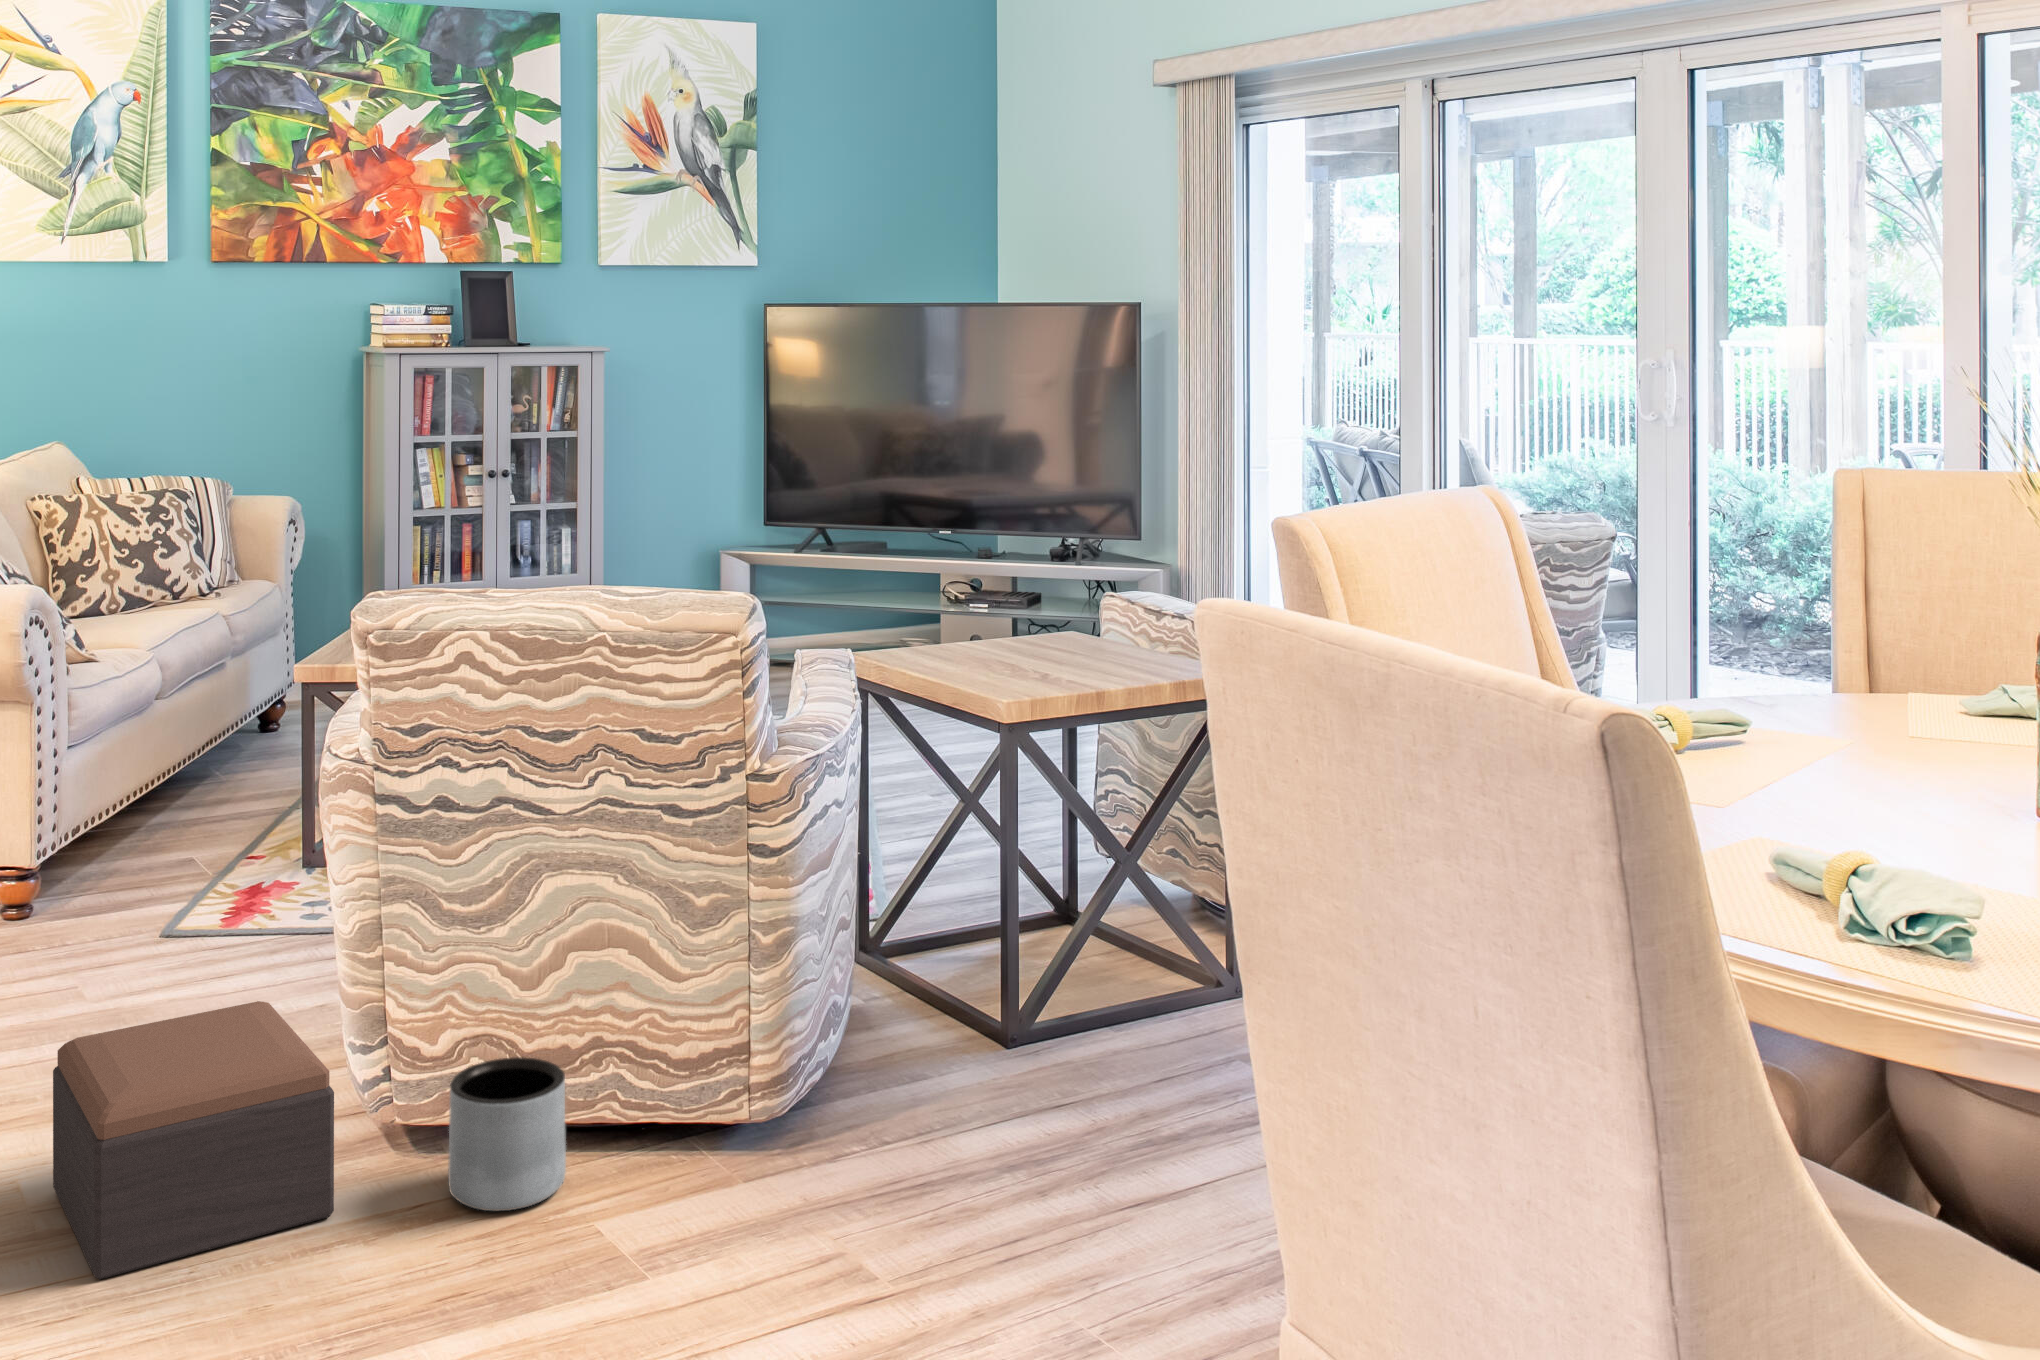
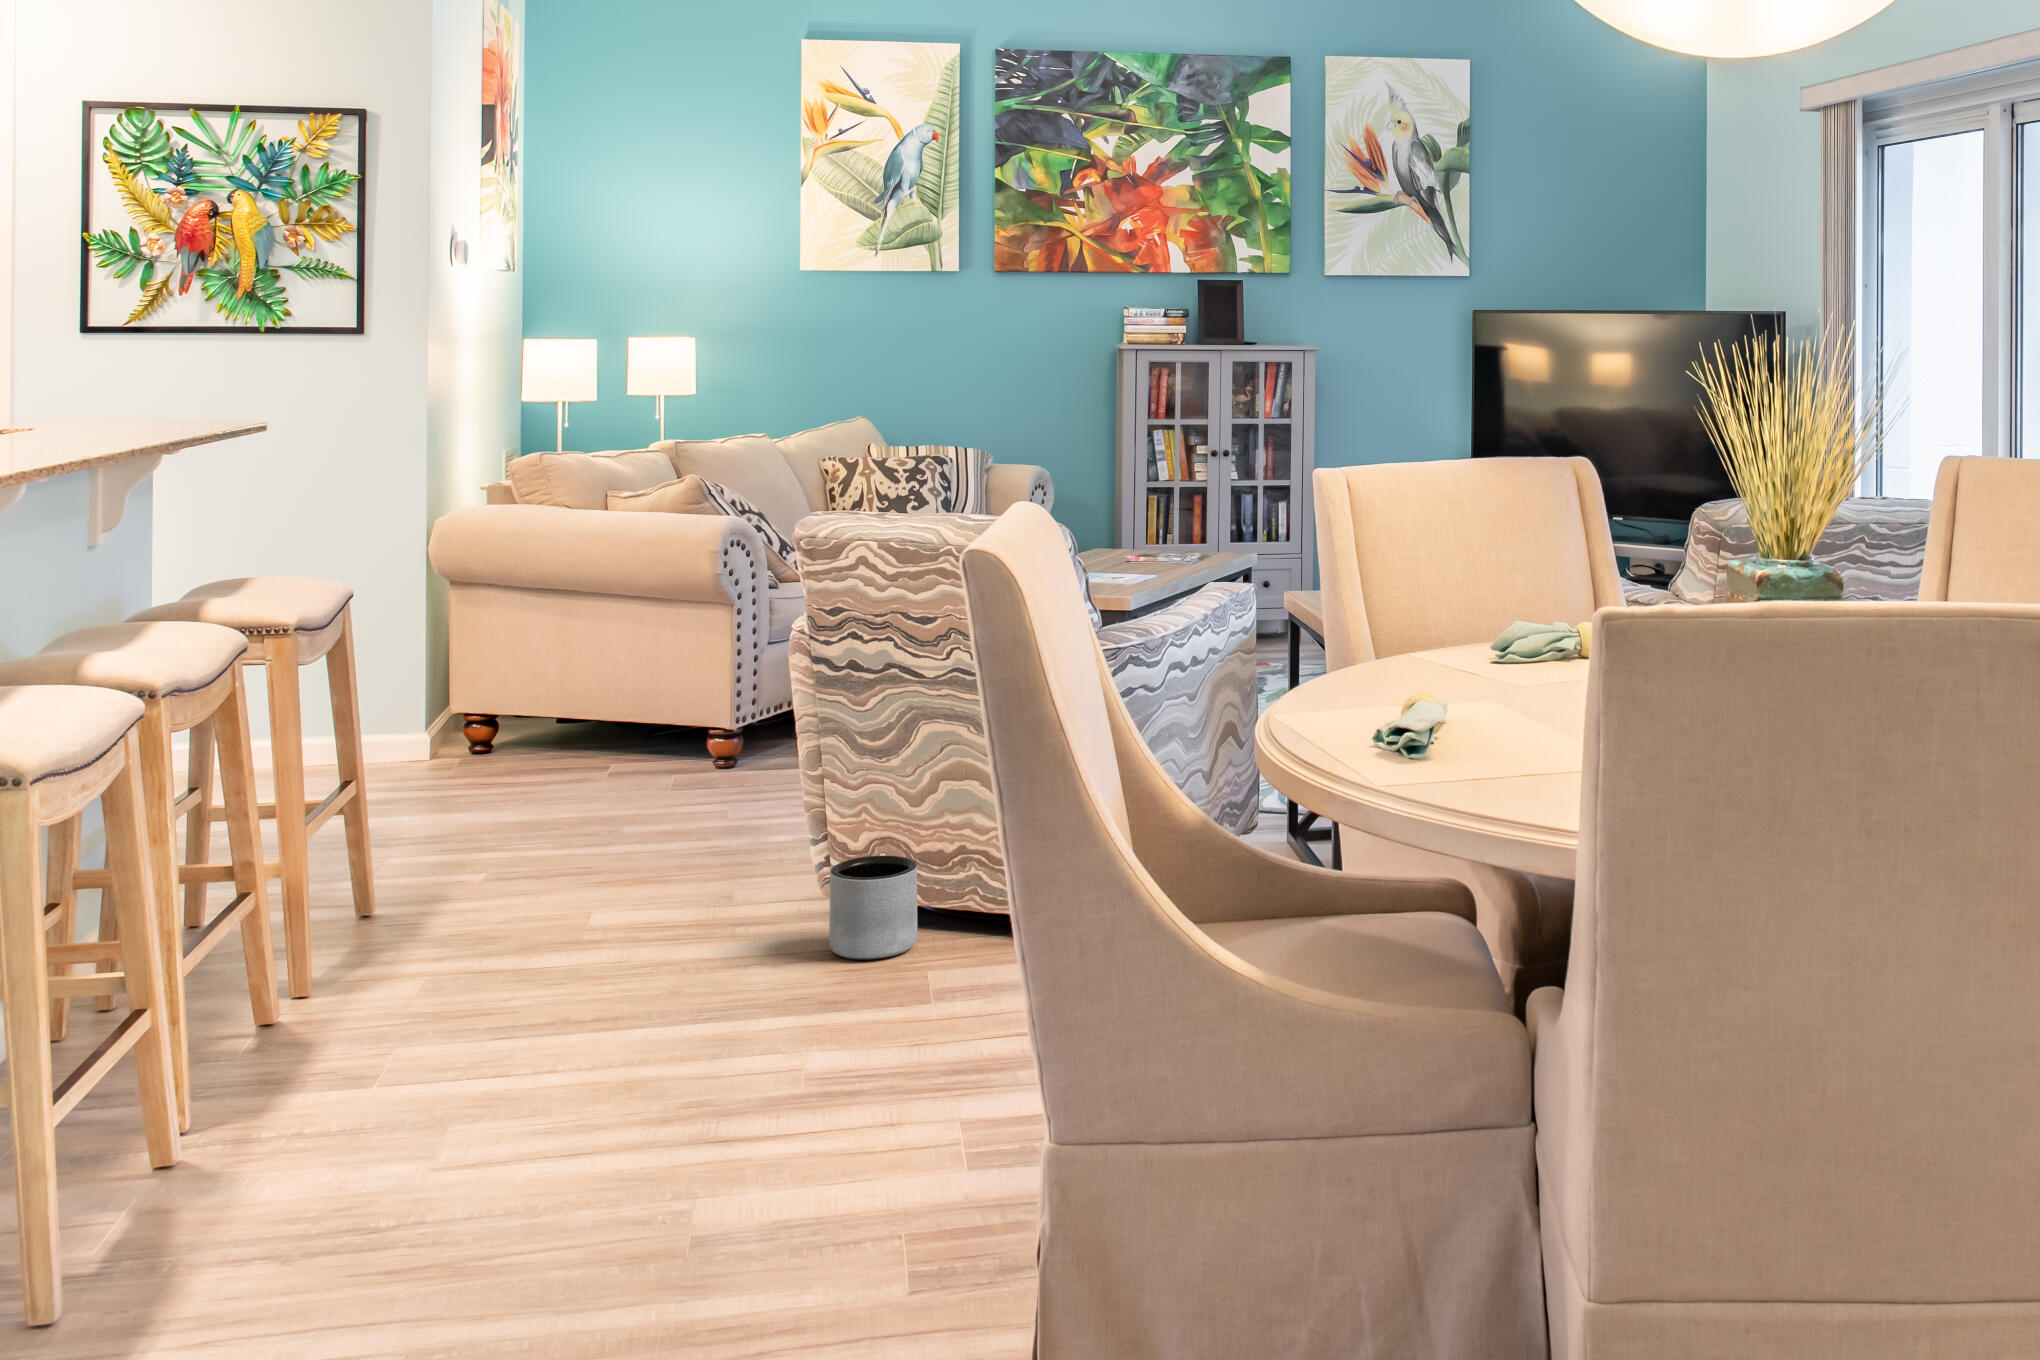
footstool: present [53,1001,334,1279] -> none [576,801,759,962]

